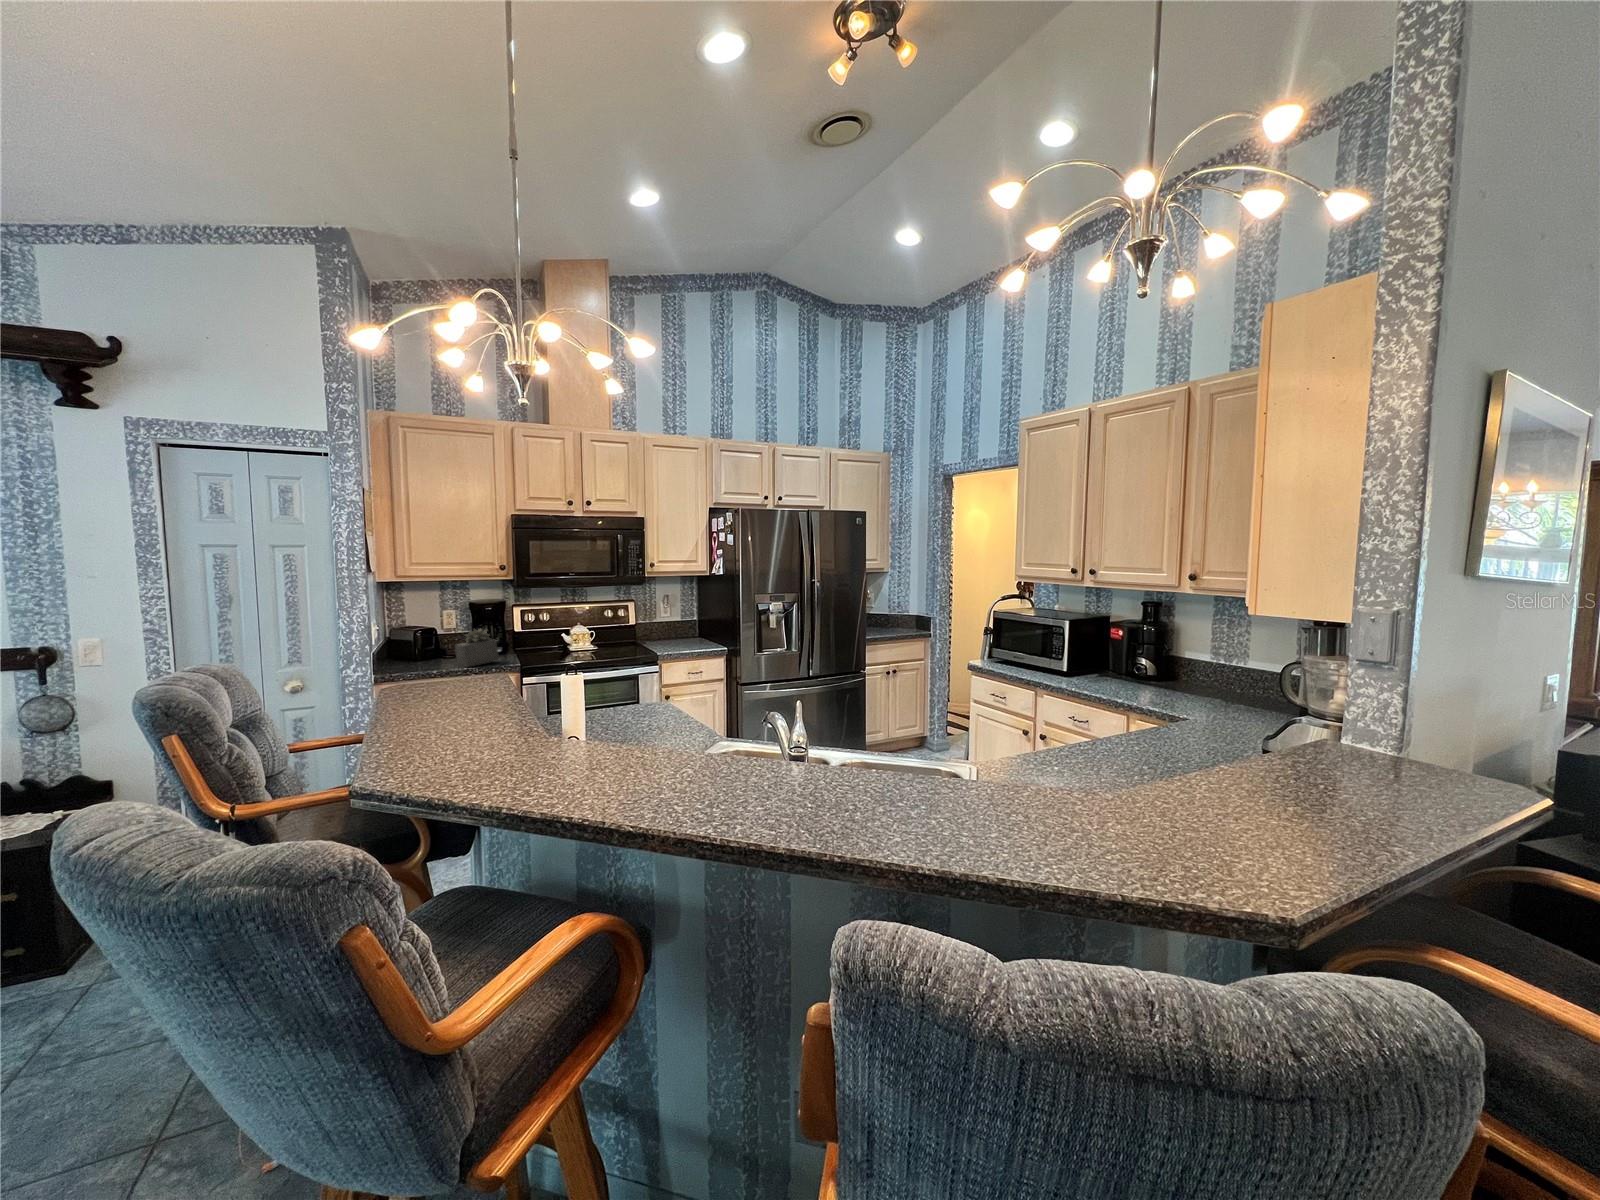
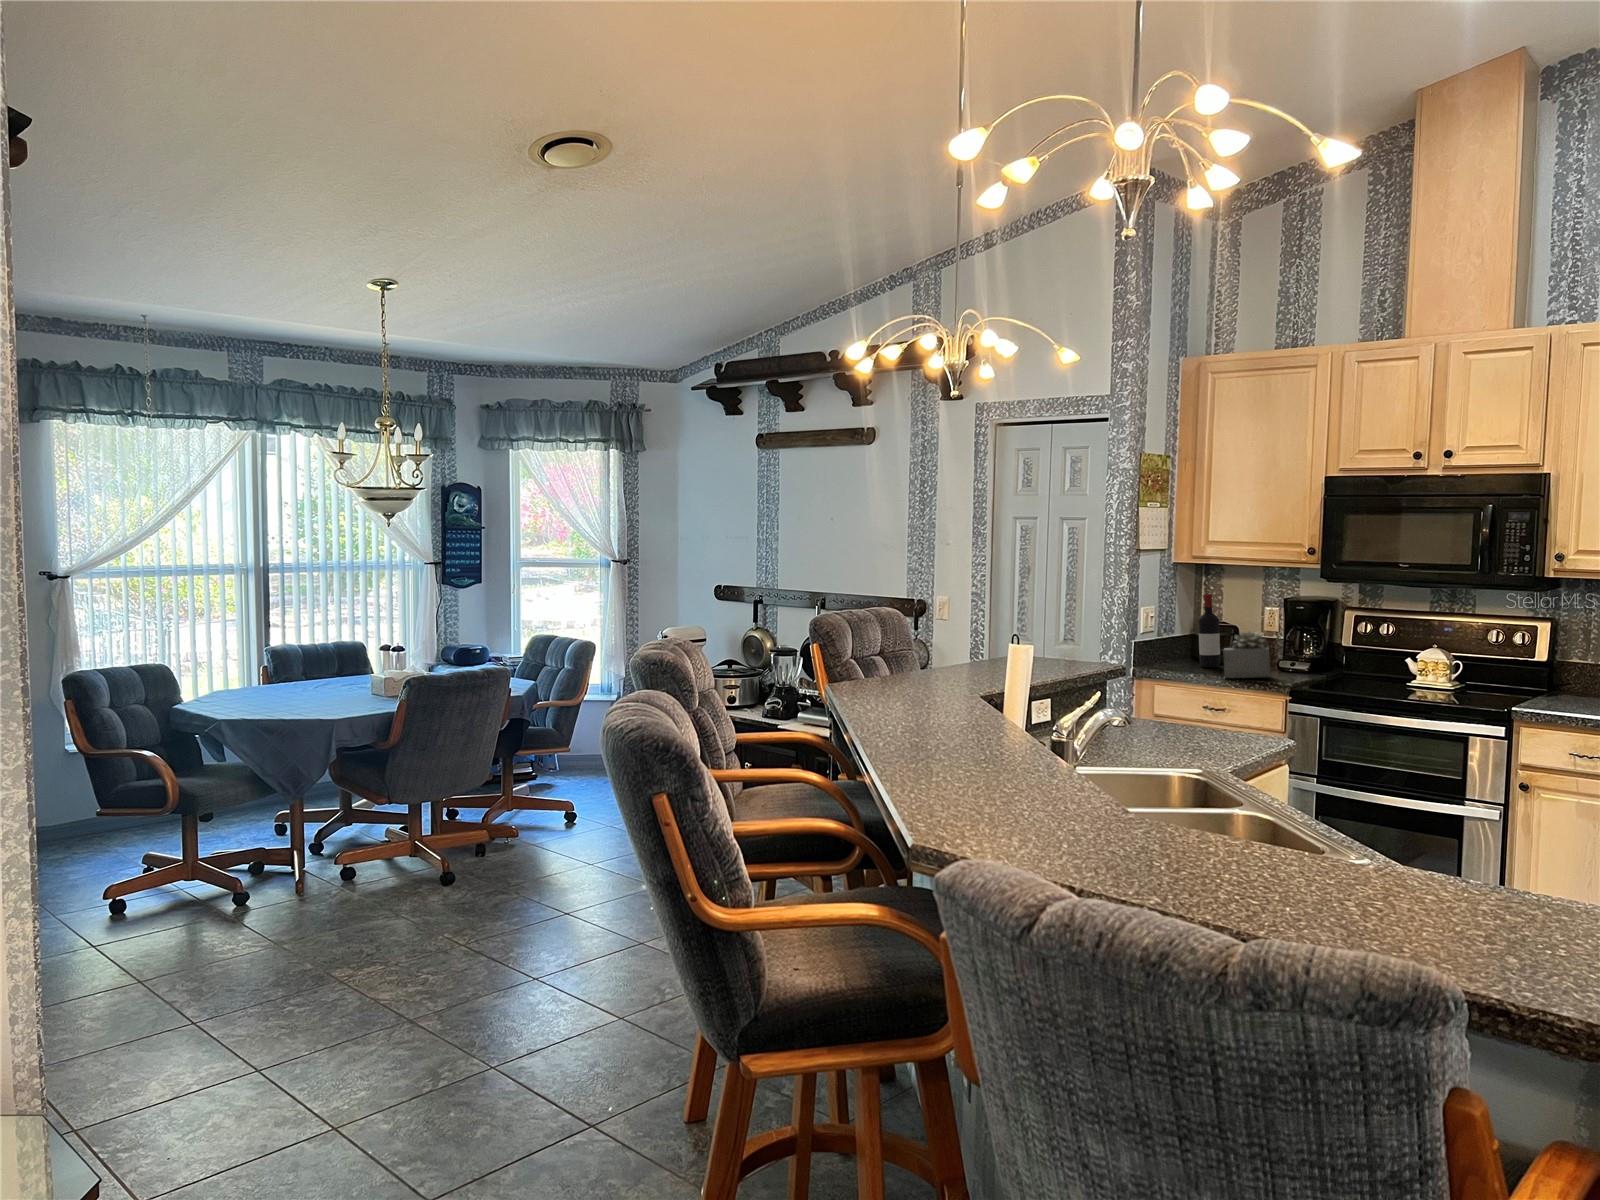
wine bottle: none [416,605,437,663] -> present [1198,594,1220,667]

